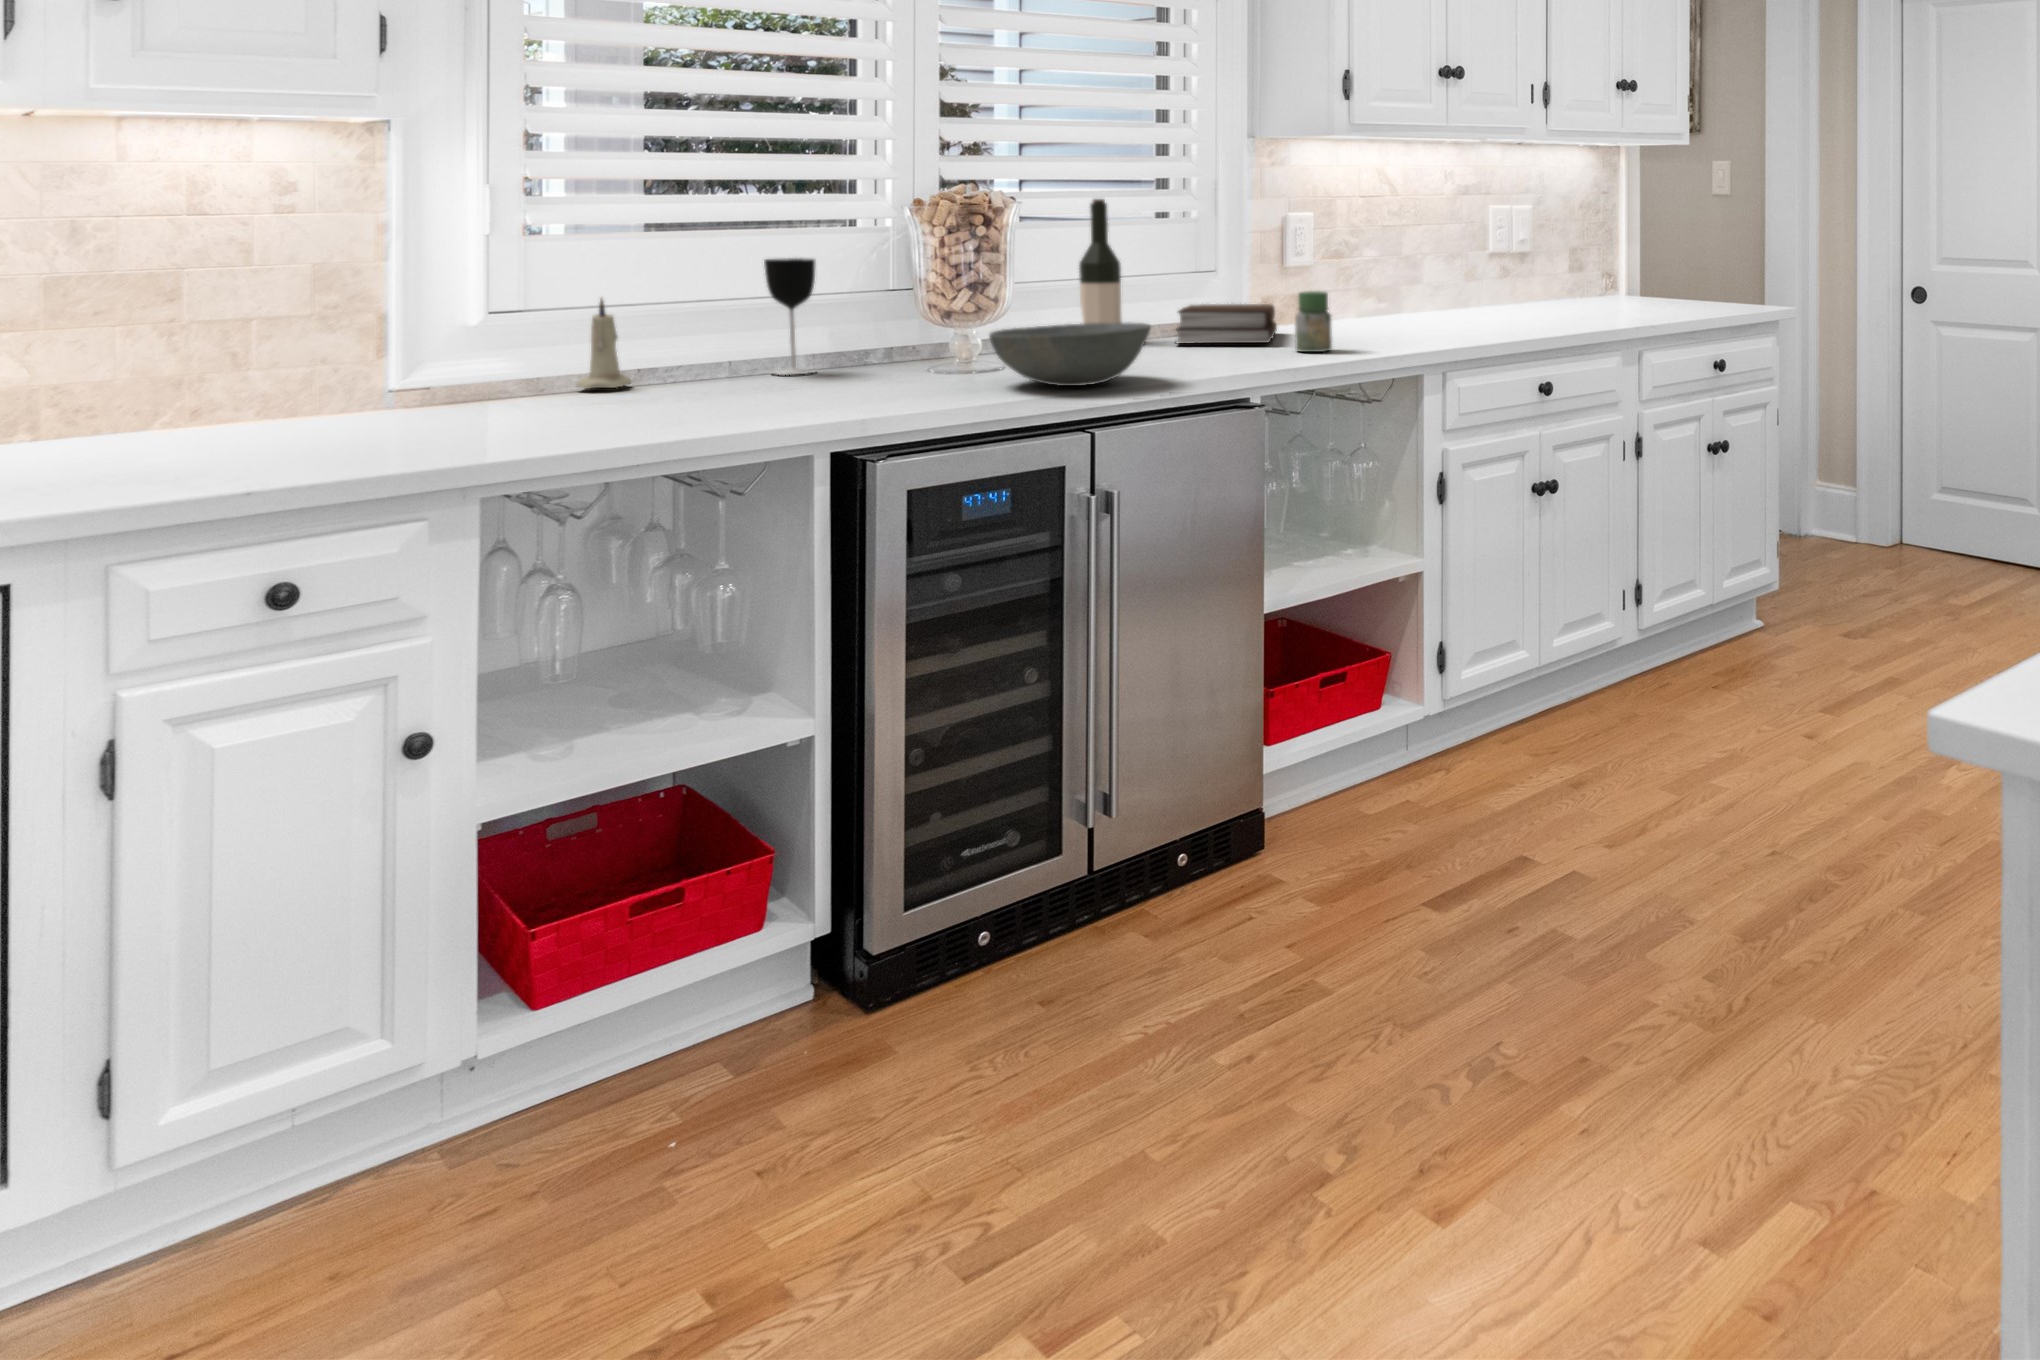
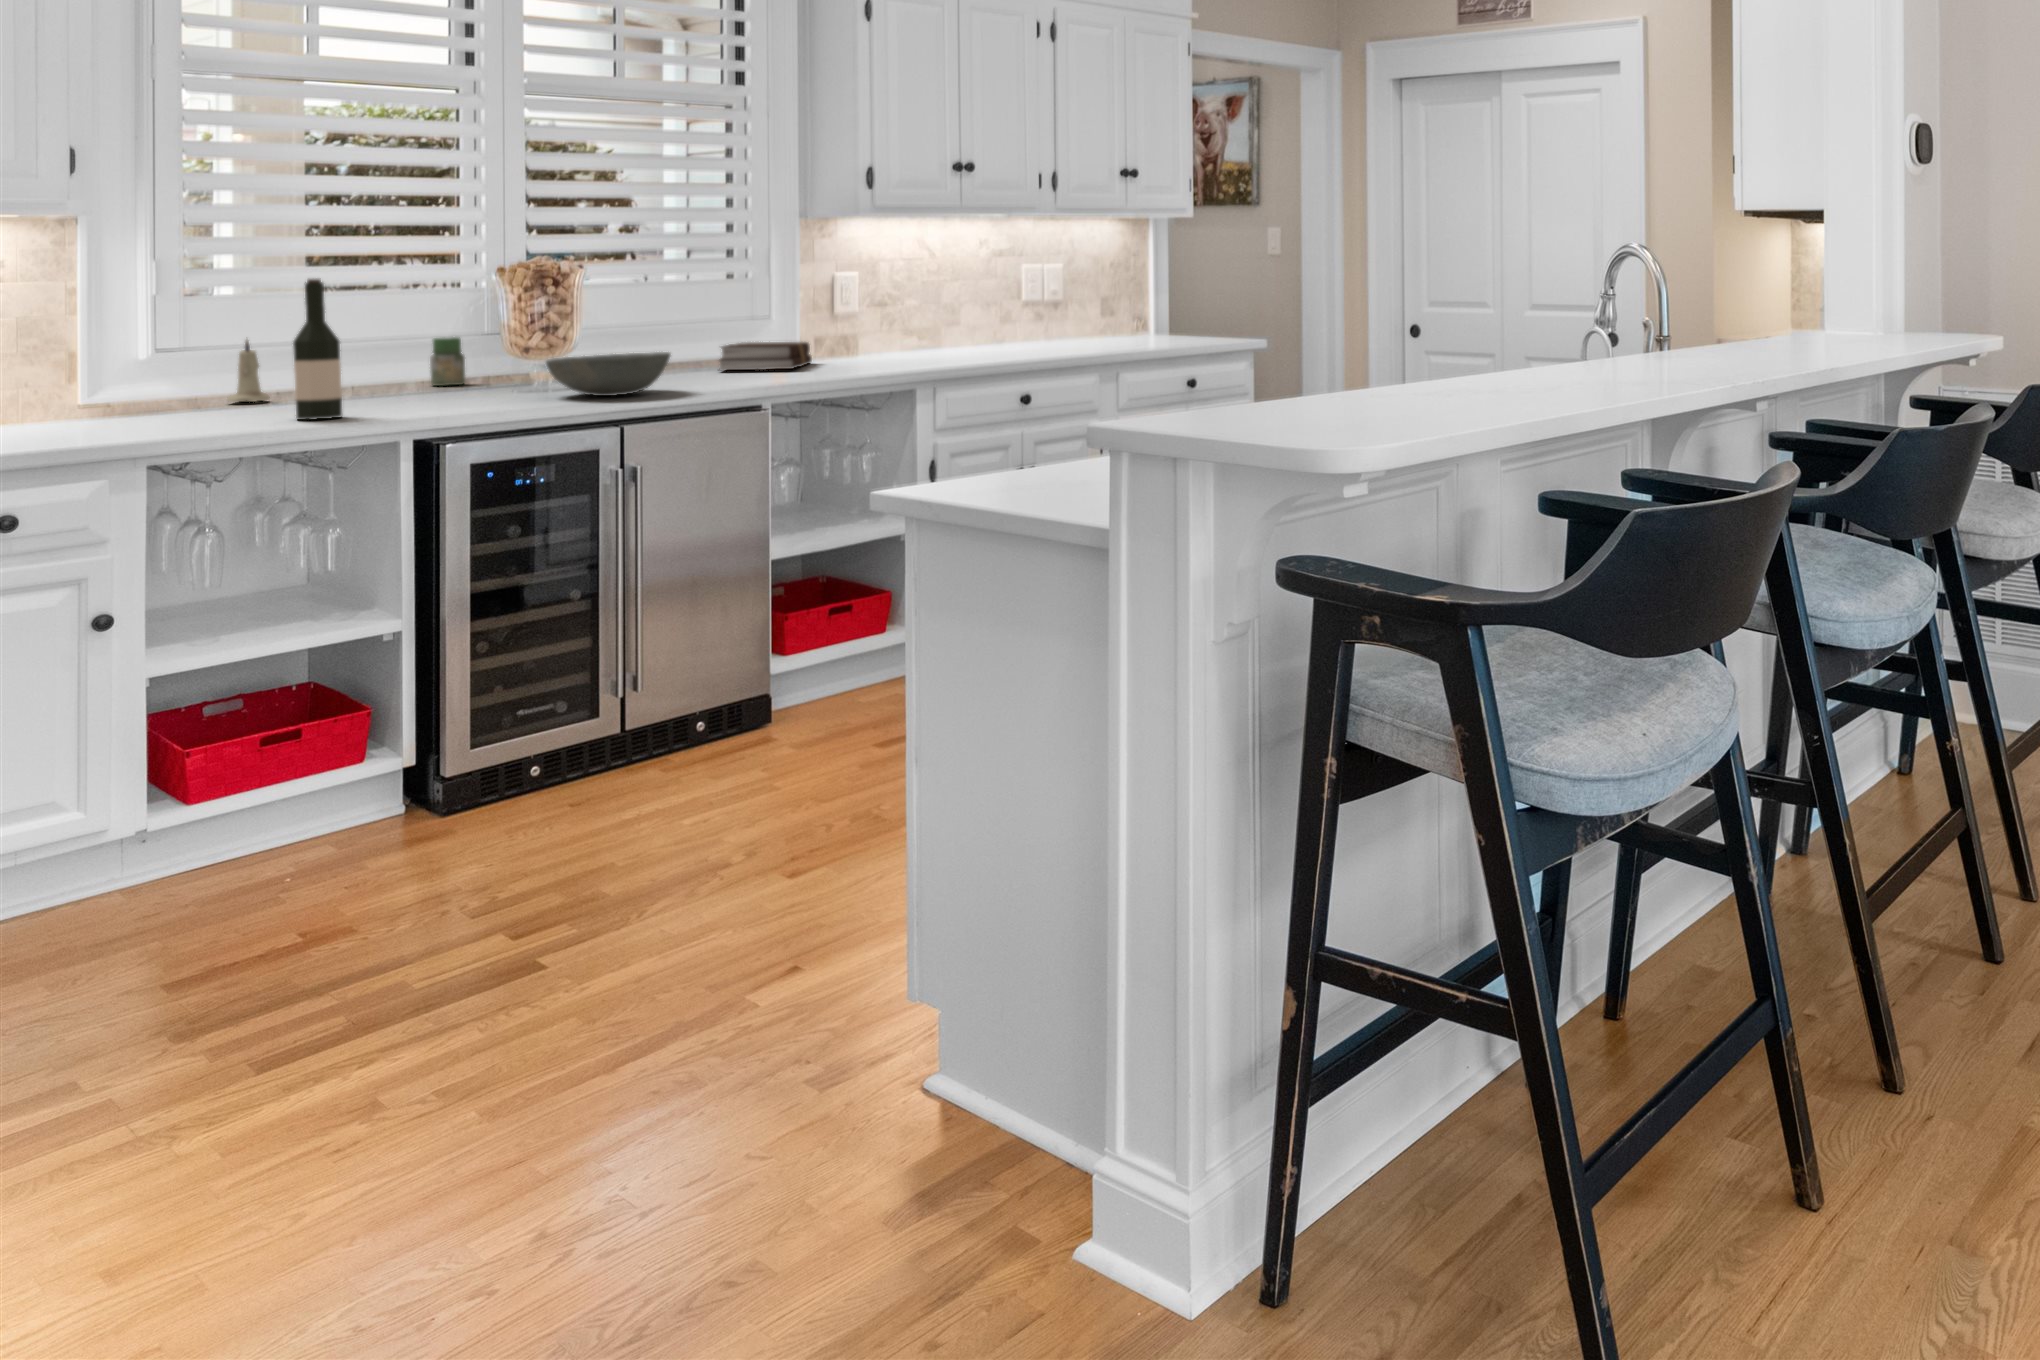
wine bottle: present [1079,199,1122,323] -> present [293,279,342,420]
wine glass: present [764,258,816,375] -> none [377,310,419,393]
jar: present [1295,291,1332,352] -> present [430,337,465,386]

